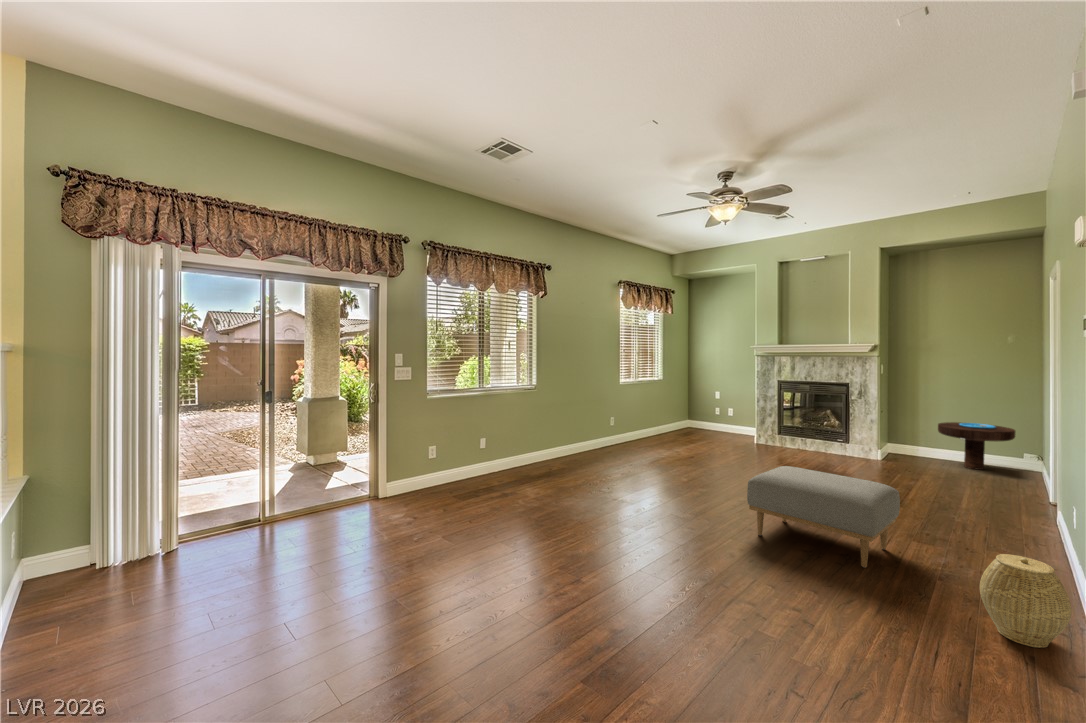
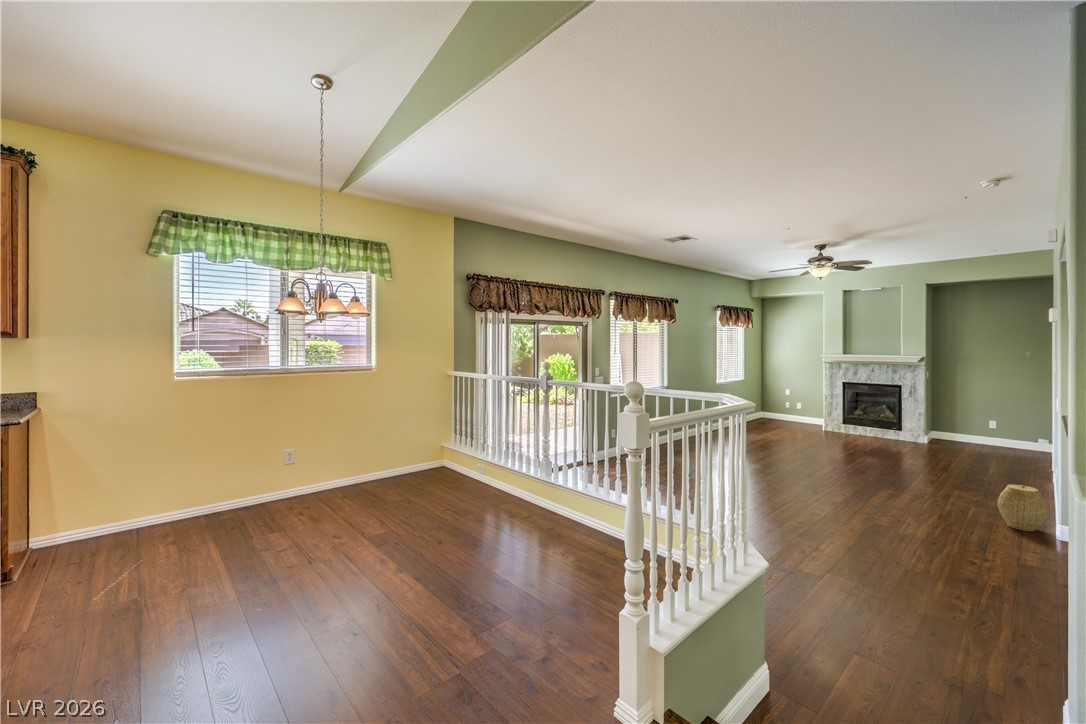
side table: present [938,422,1016,470] -> none [972,415,1032,450]
ottoman: present [747,466,900,567] -> none [846,441,948,499]

